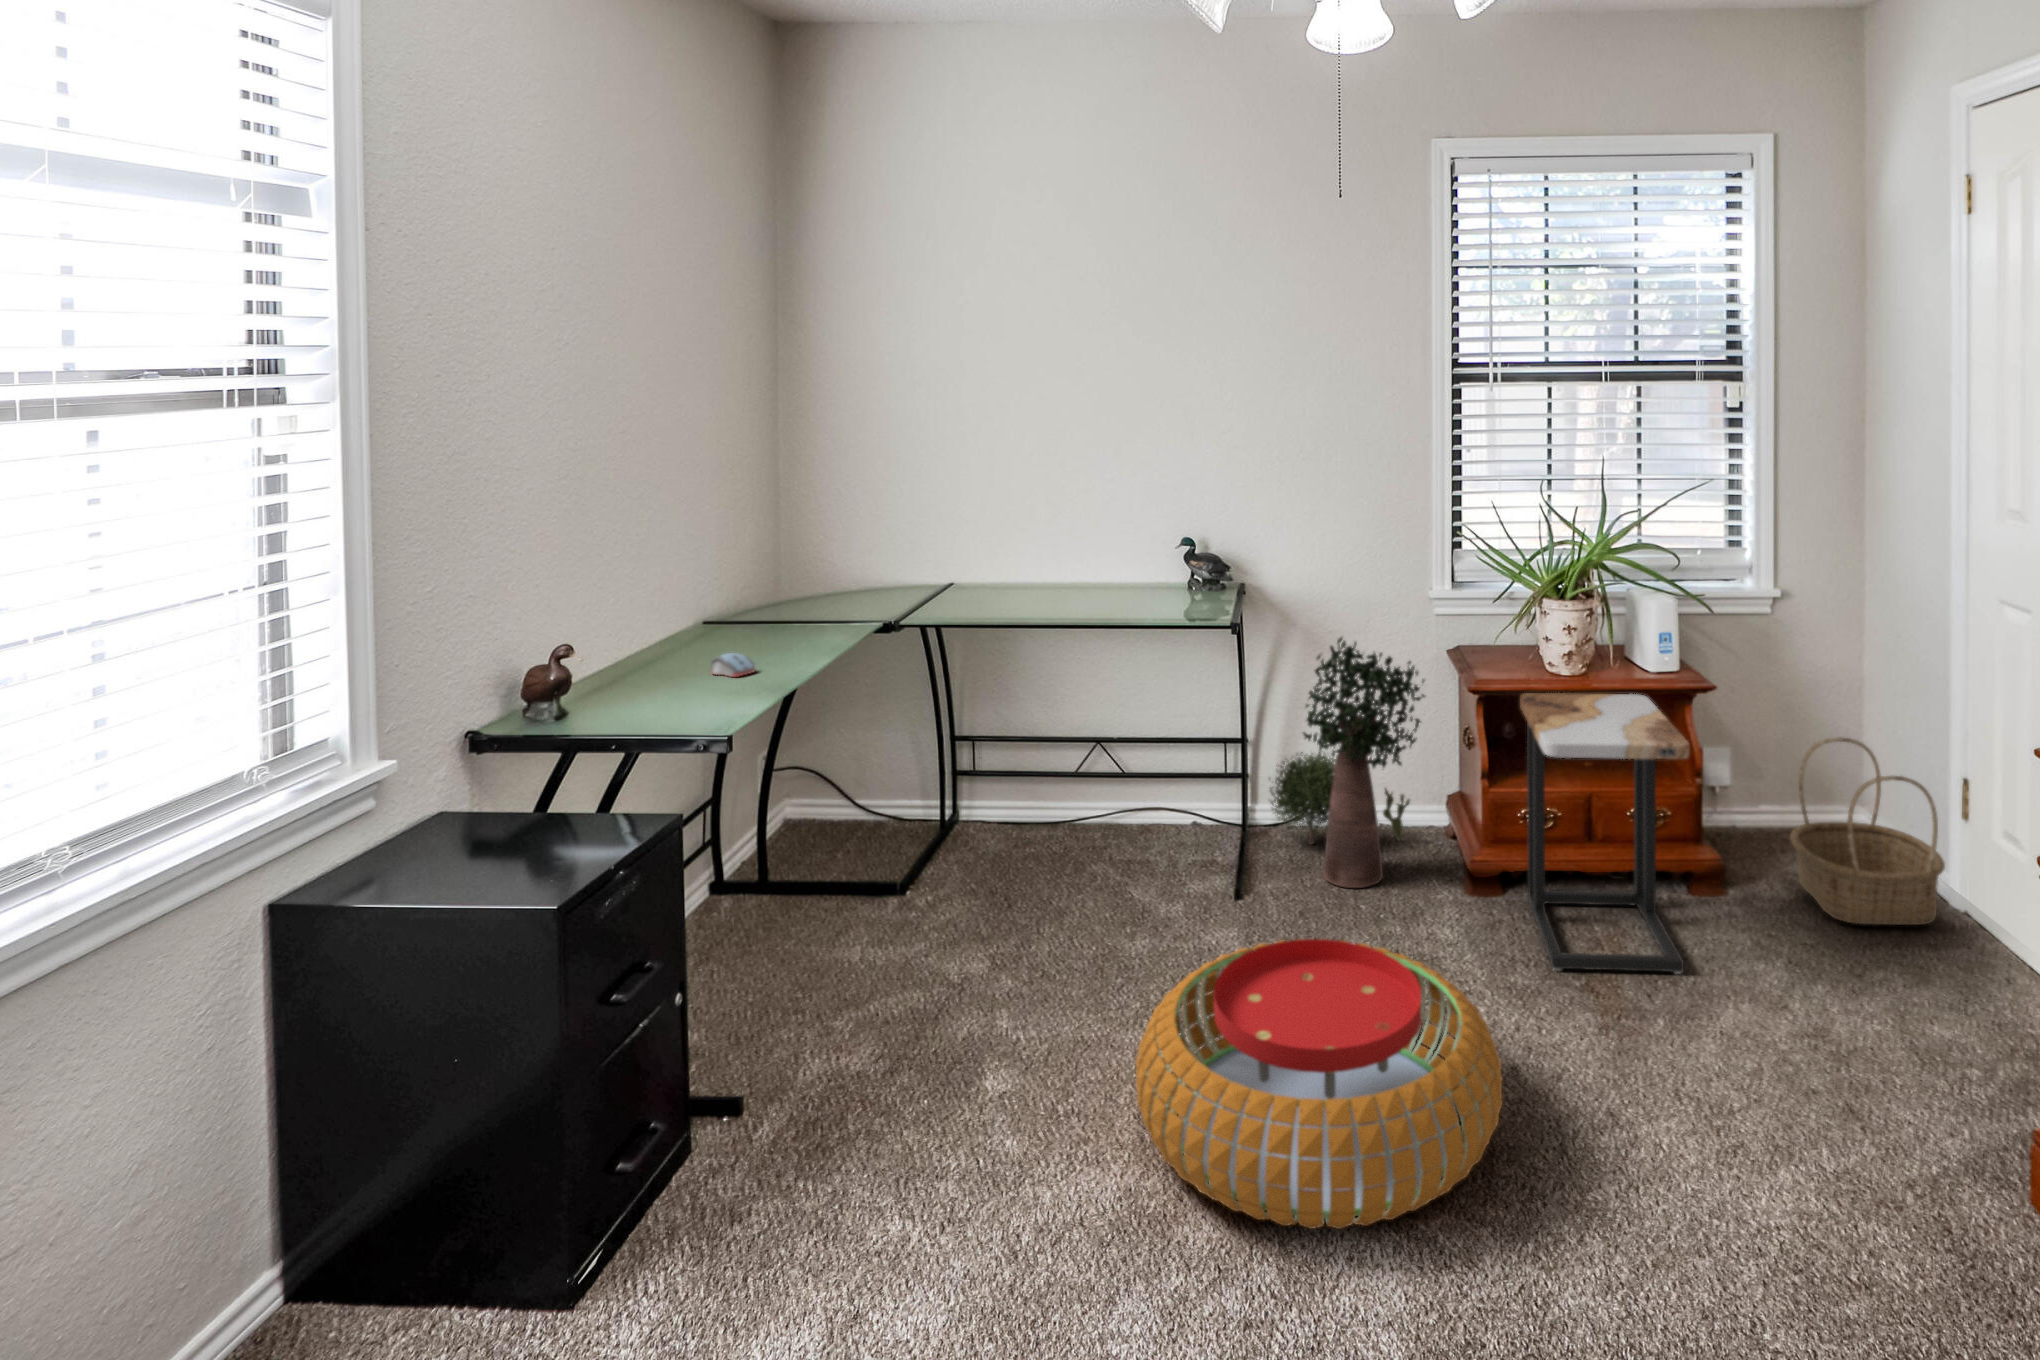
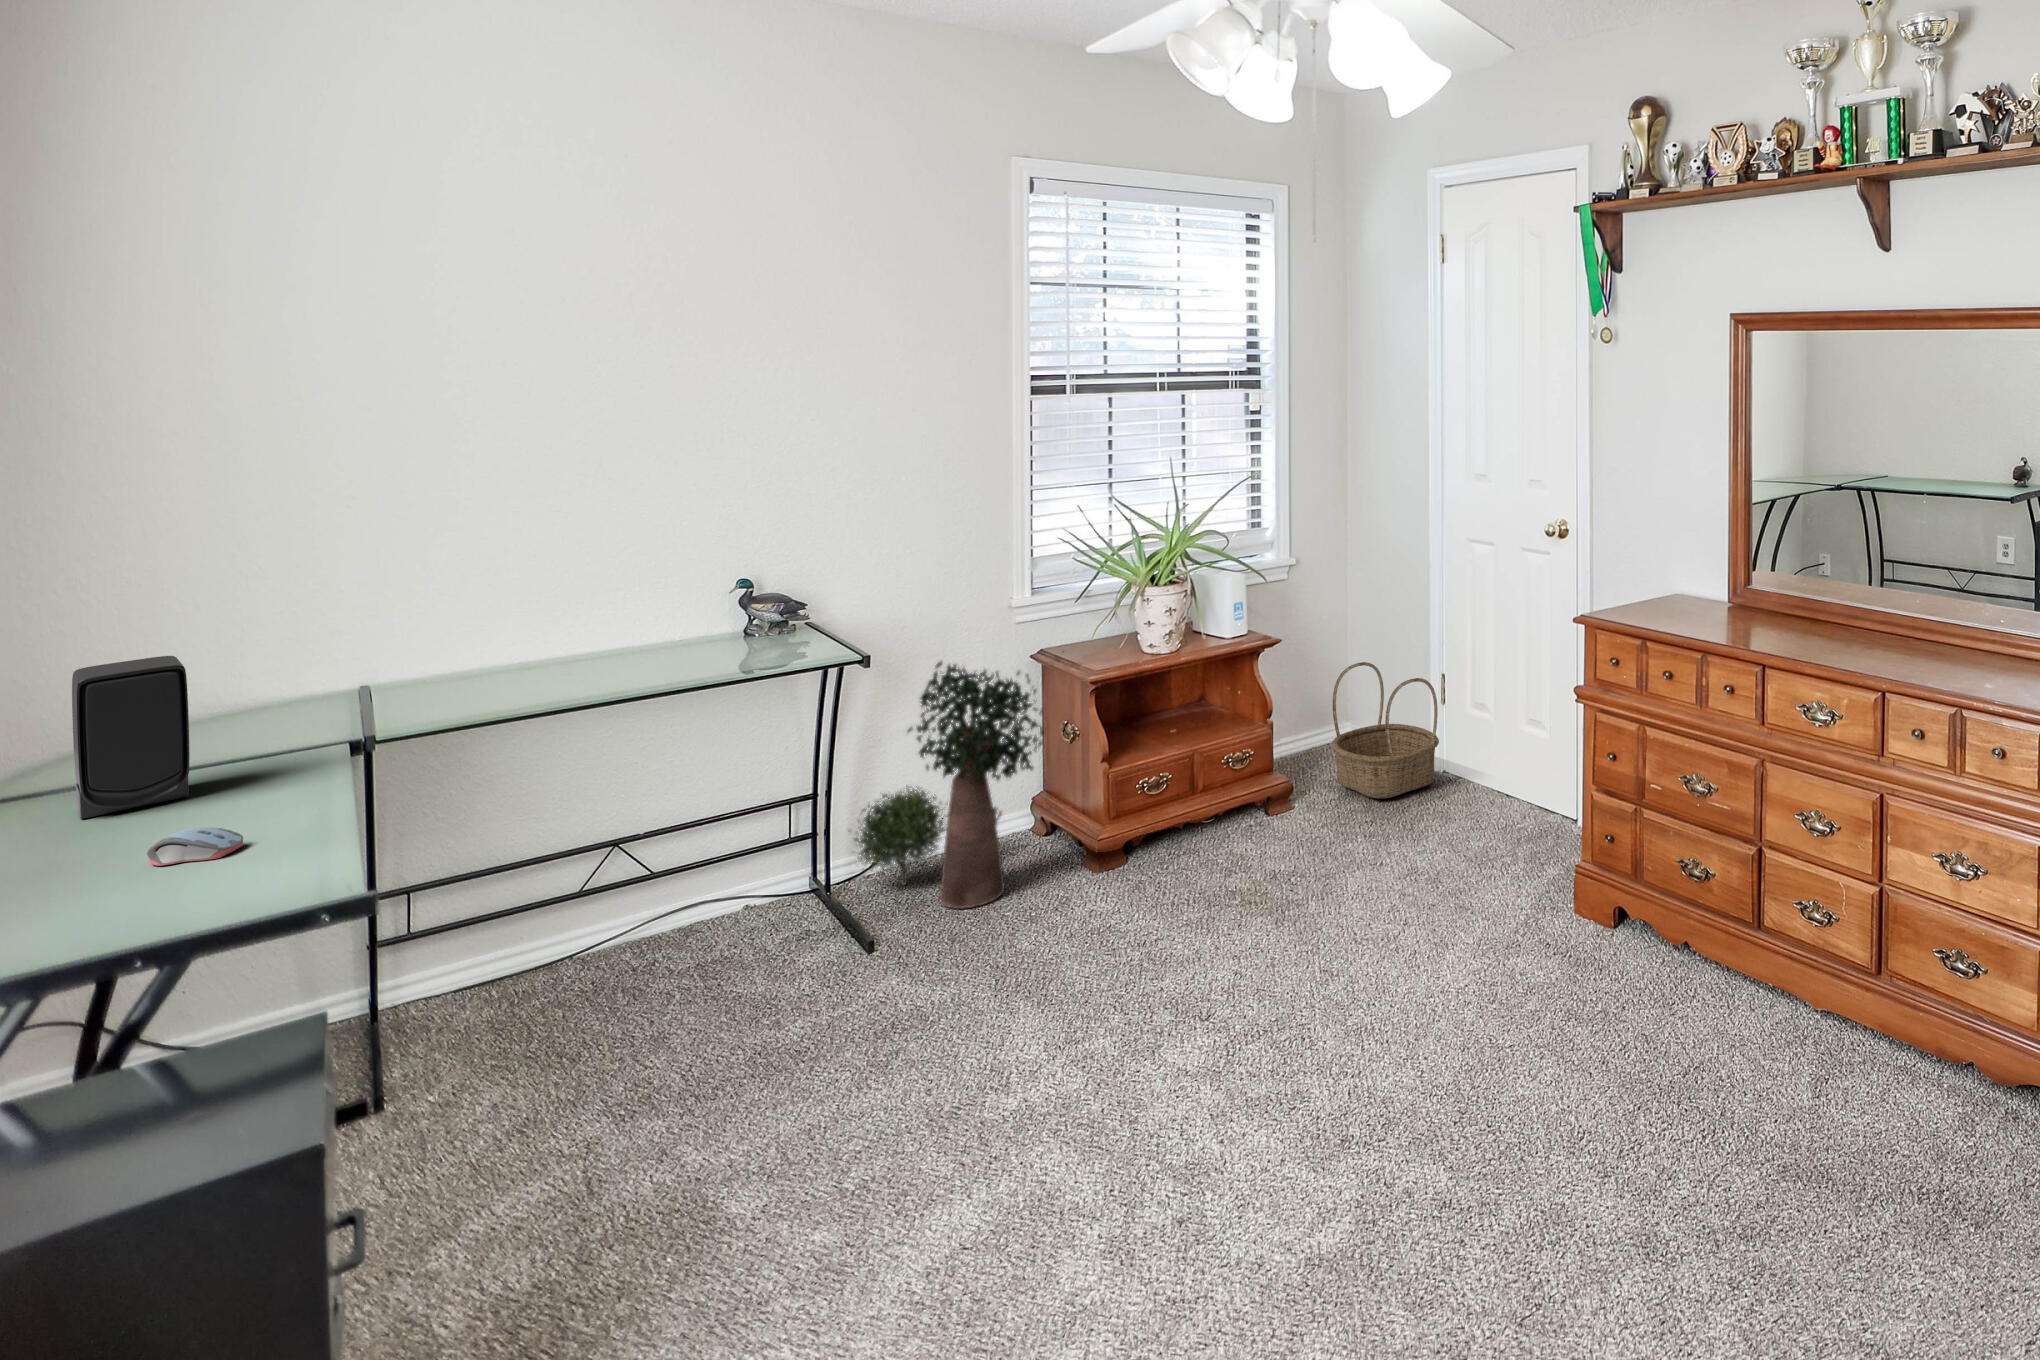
speaker: none [740,533,804,634] -> present [72,656,190,819]
side table: present [1520,693,1689,974] -> none [1137,657,1305,901]
pouf: present [1136,939,1502,1229] -> none [928,913,1277,1166]

